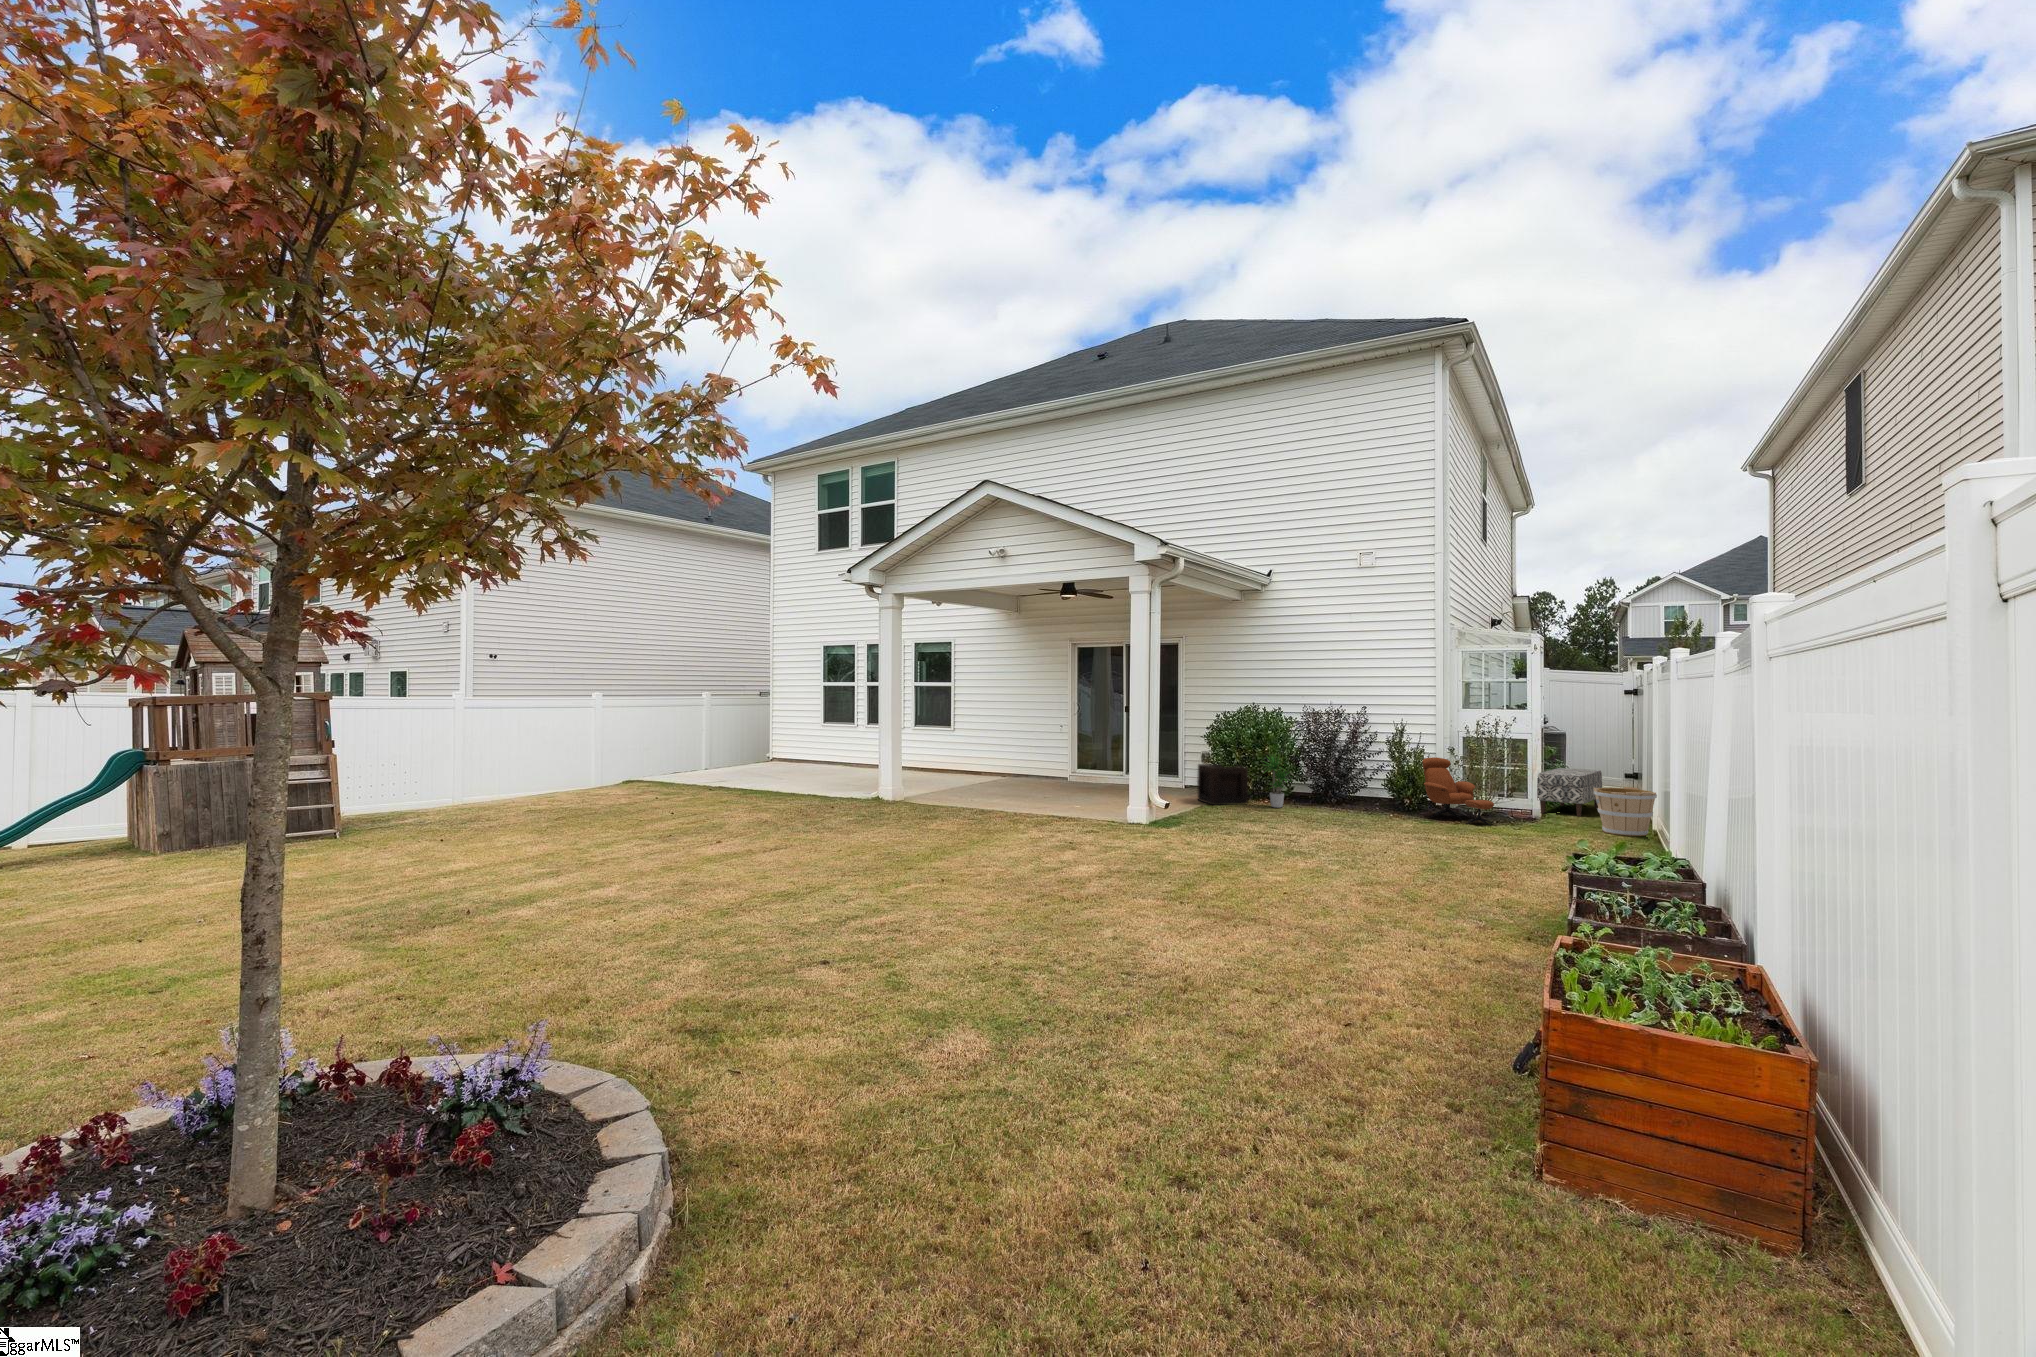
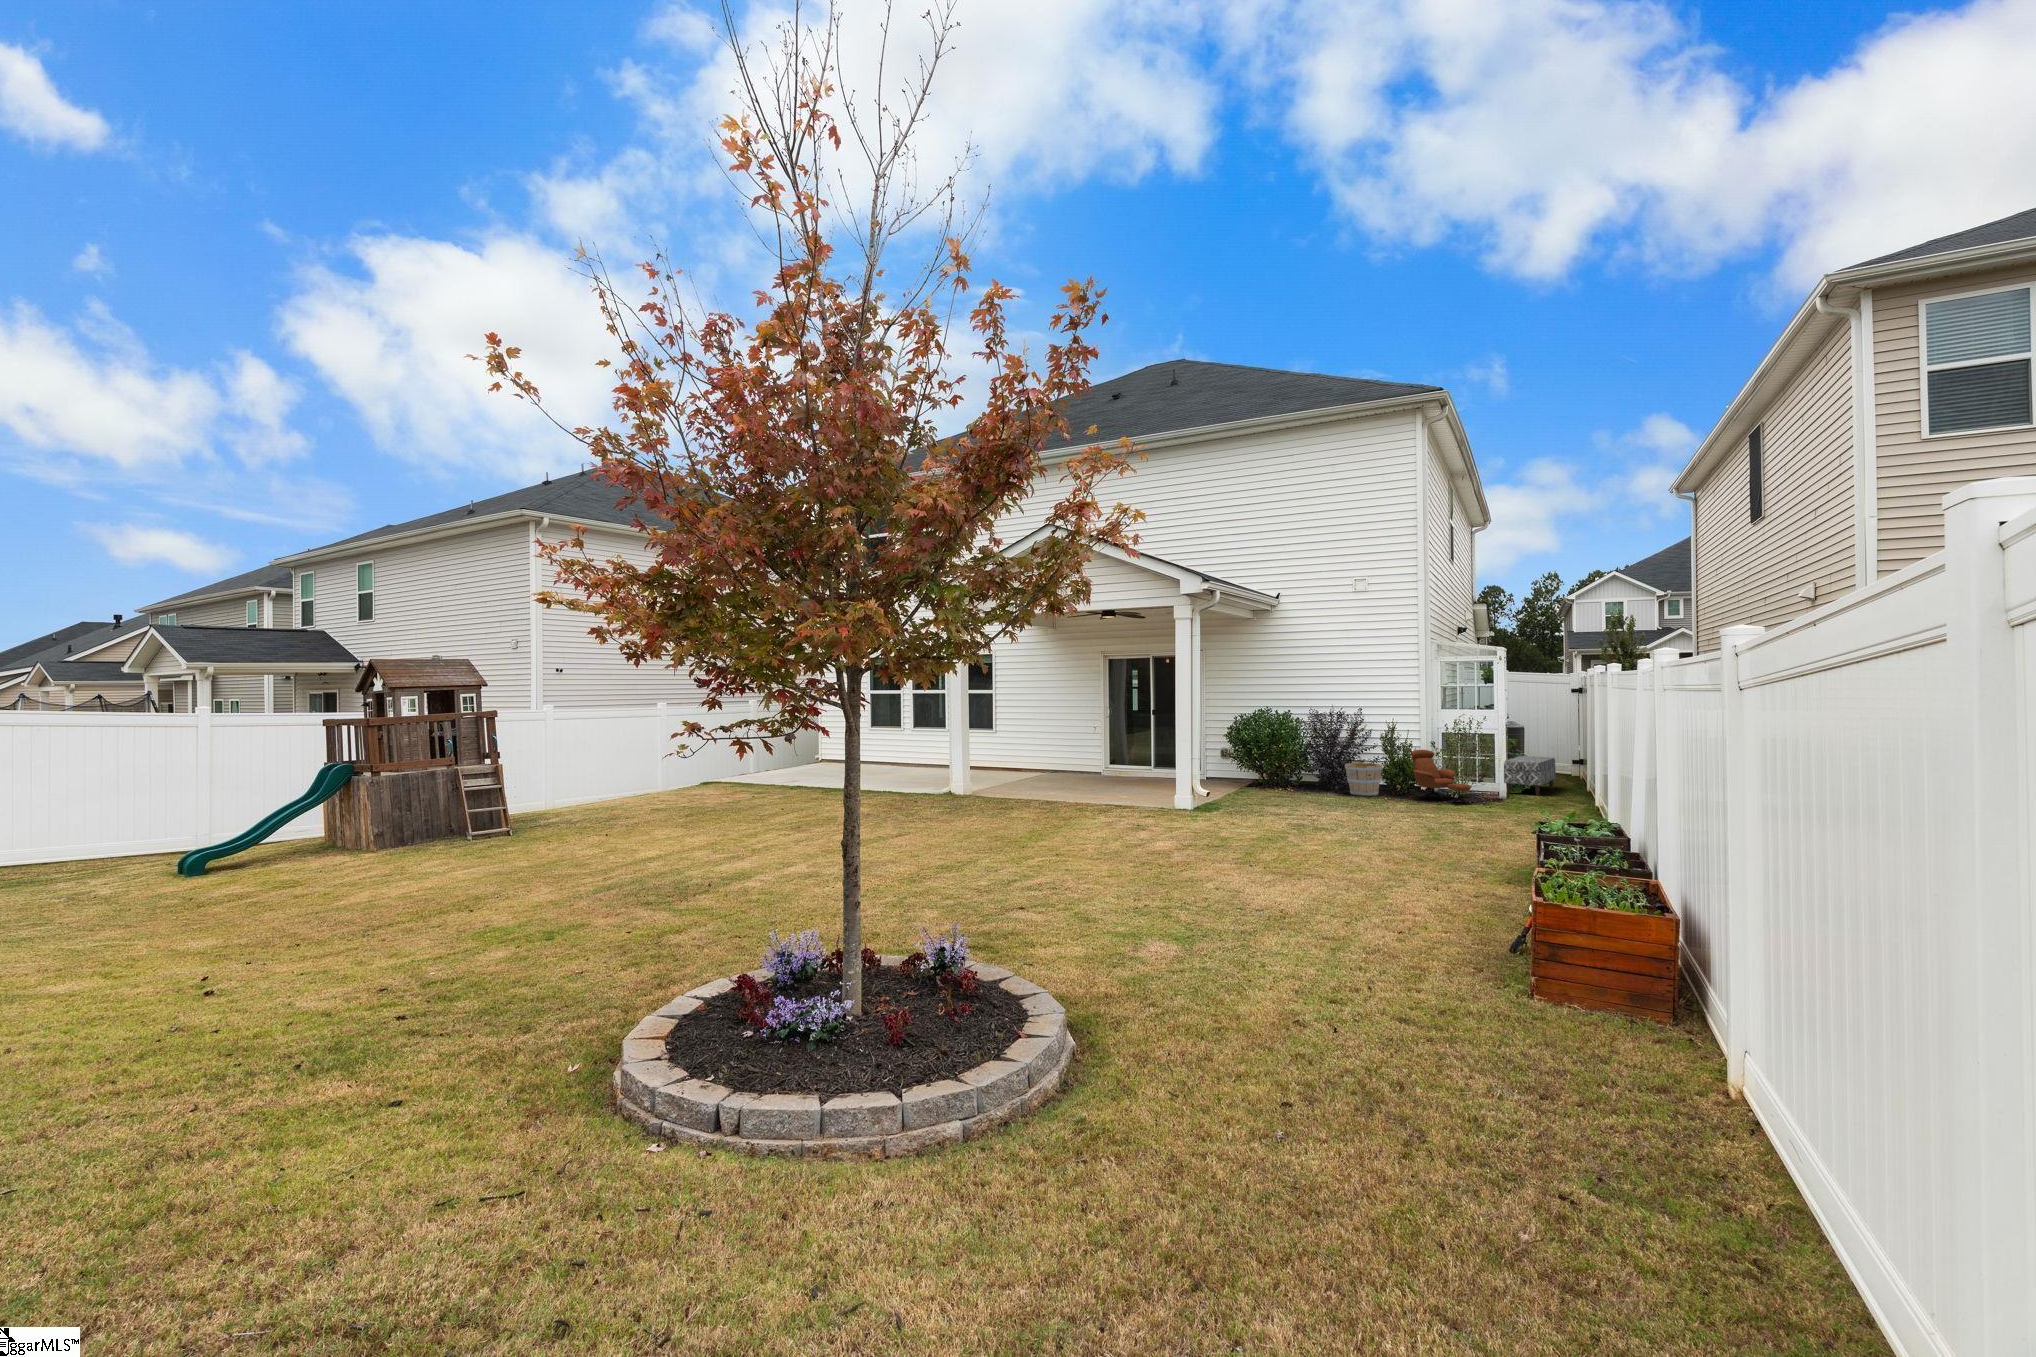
potted plant: present [1264,754,1290,808] -> none [1275,747,1306,794]
wooden crate: present [1197,764,1248,805] -> none [1221,758,1265,793]
wooden bucket: present [1593,787,1657,836] -> present [1345,762,1383,796]

